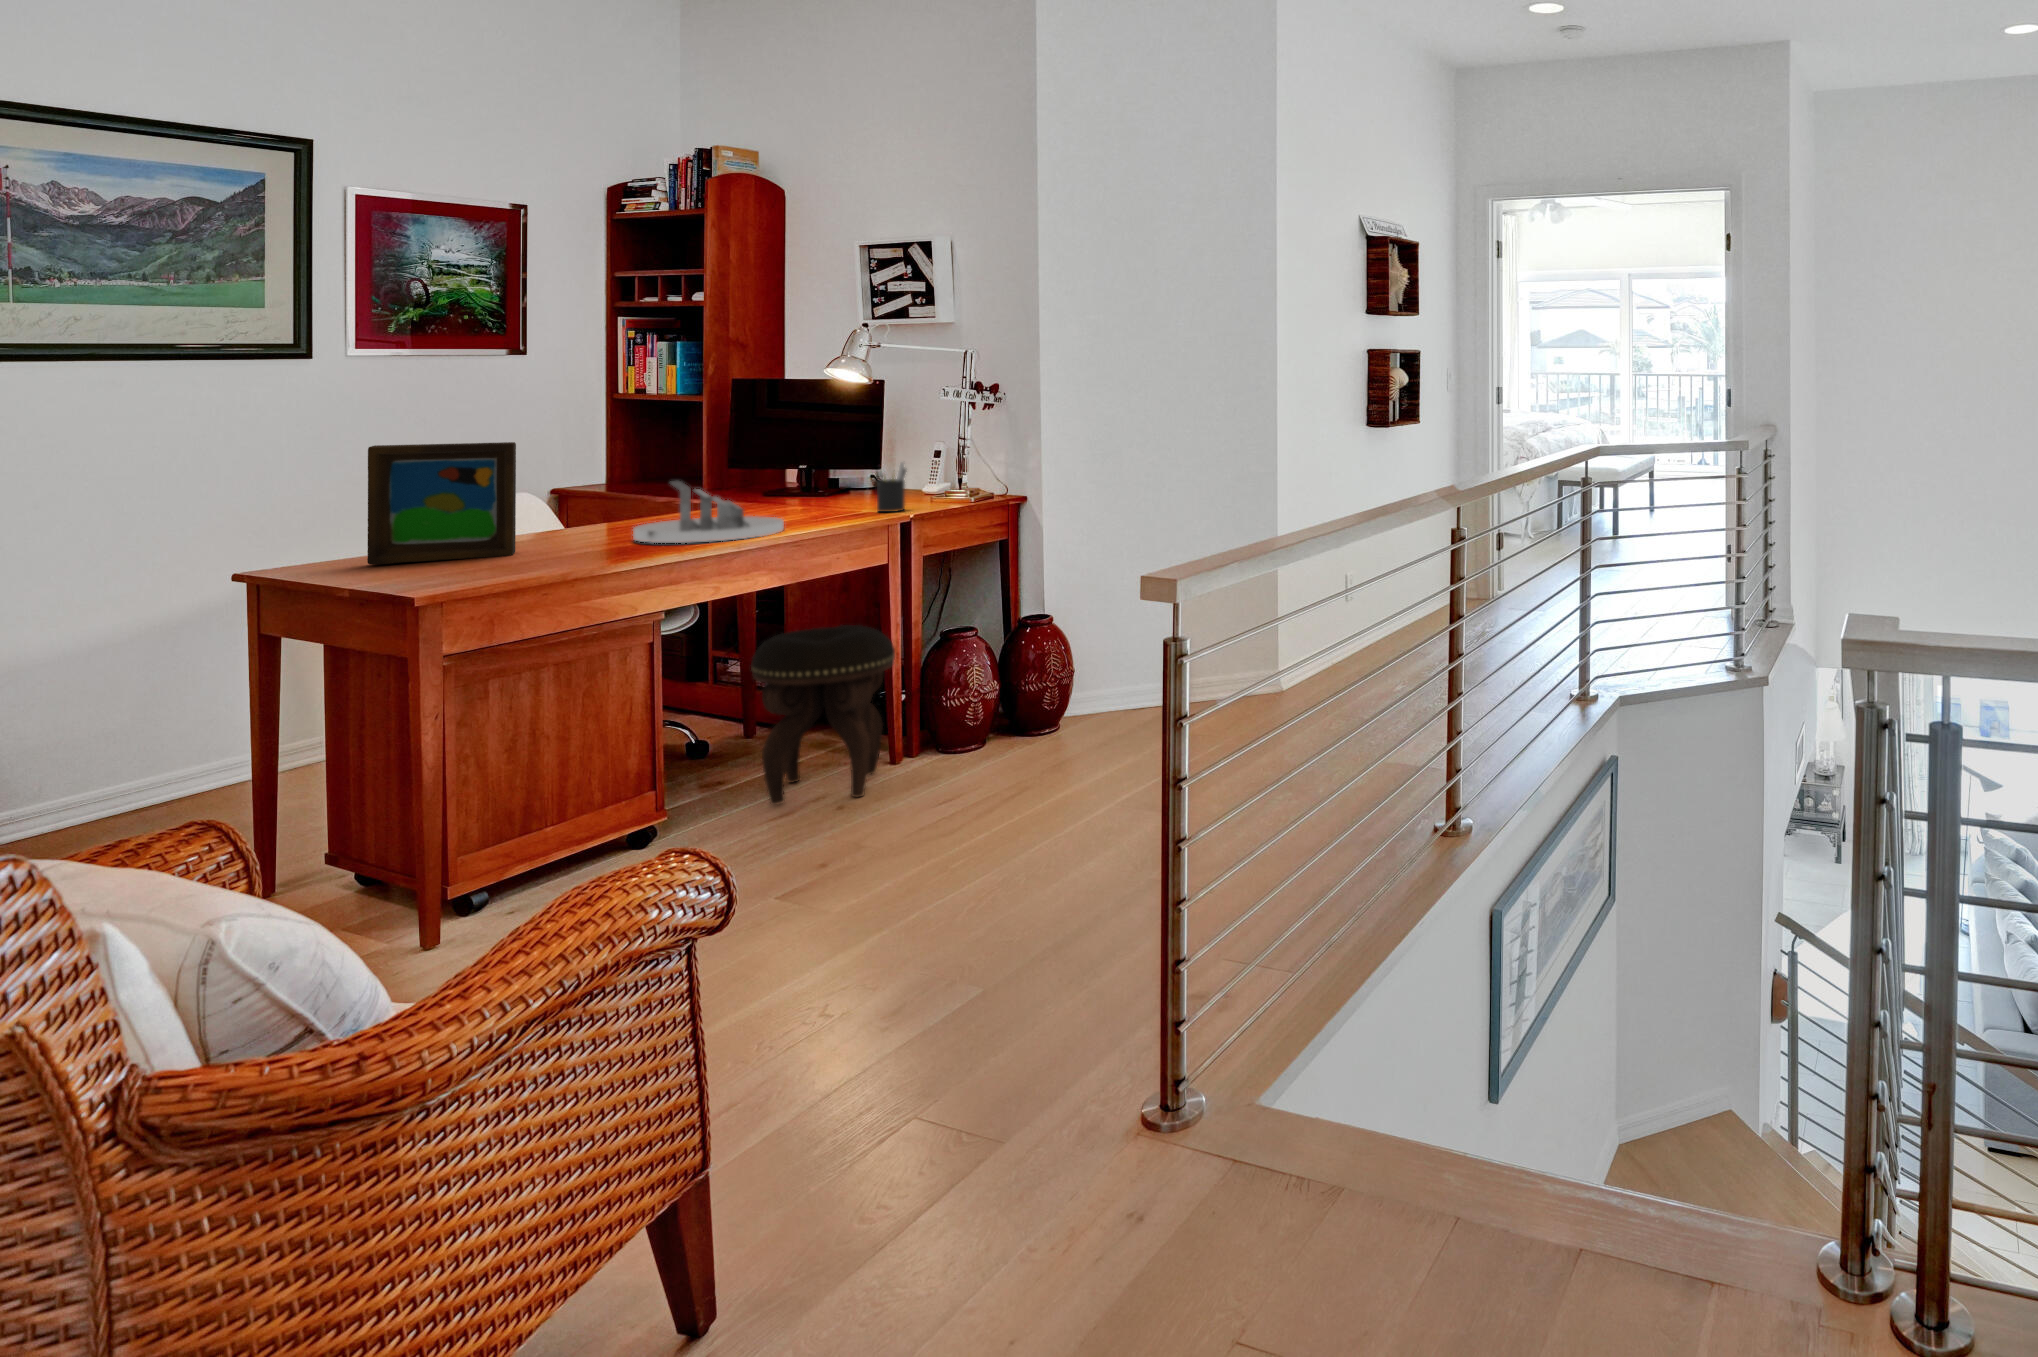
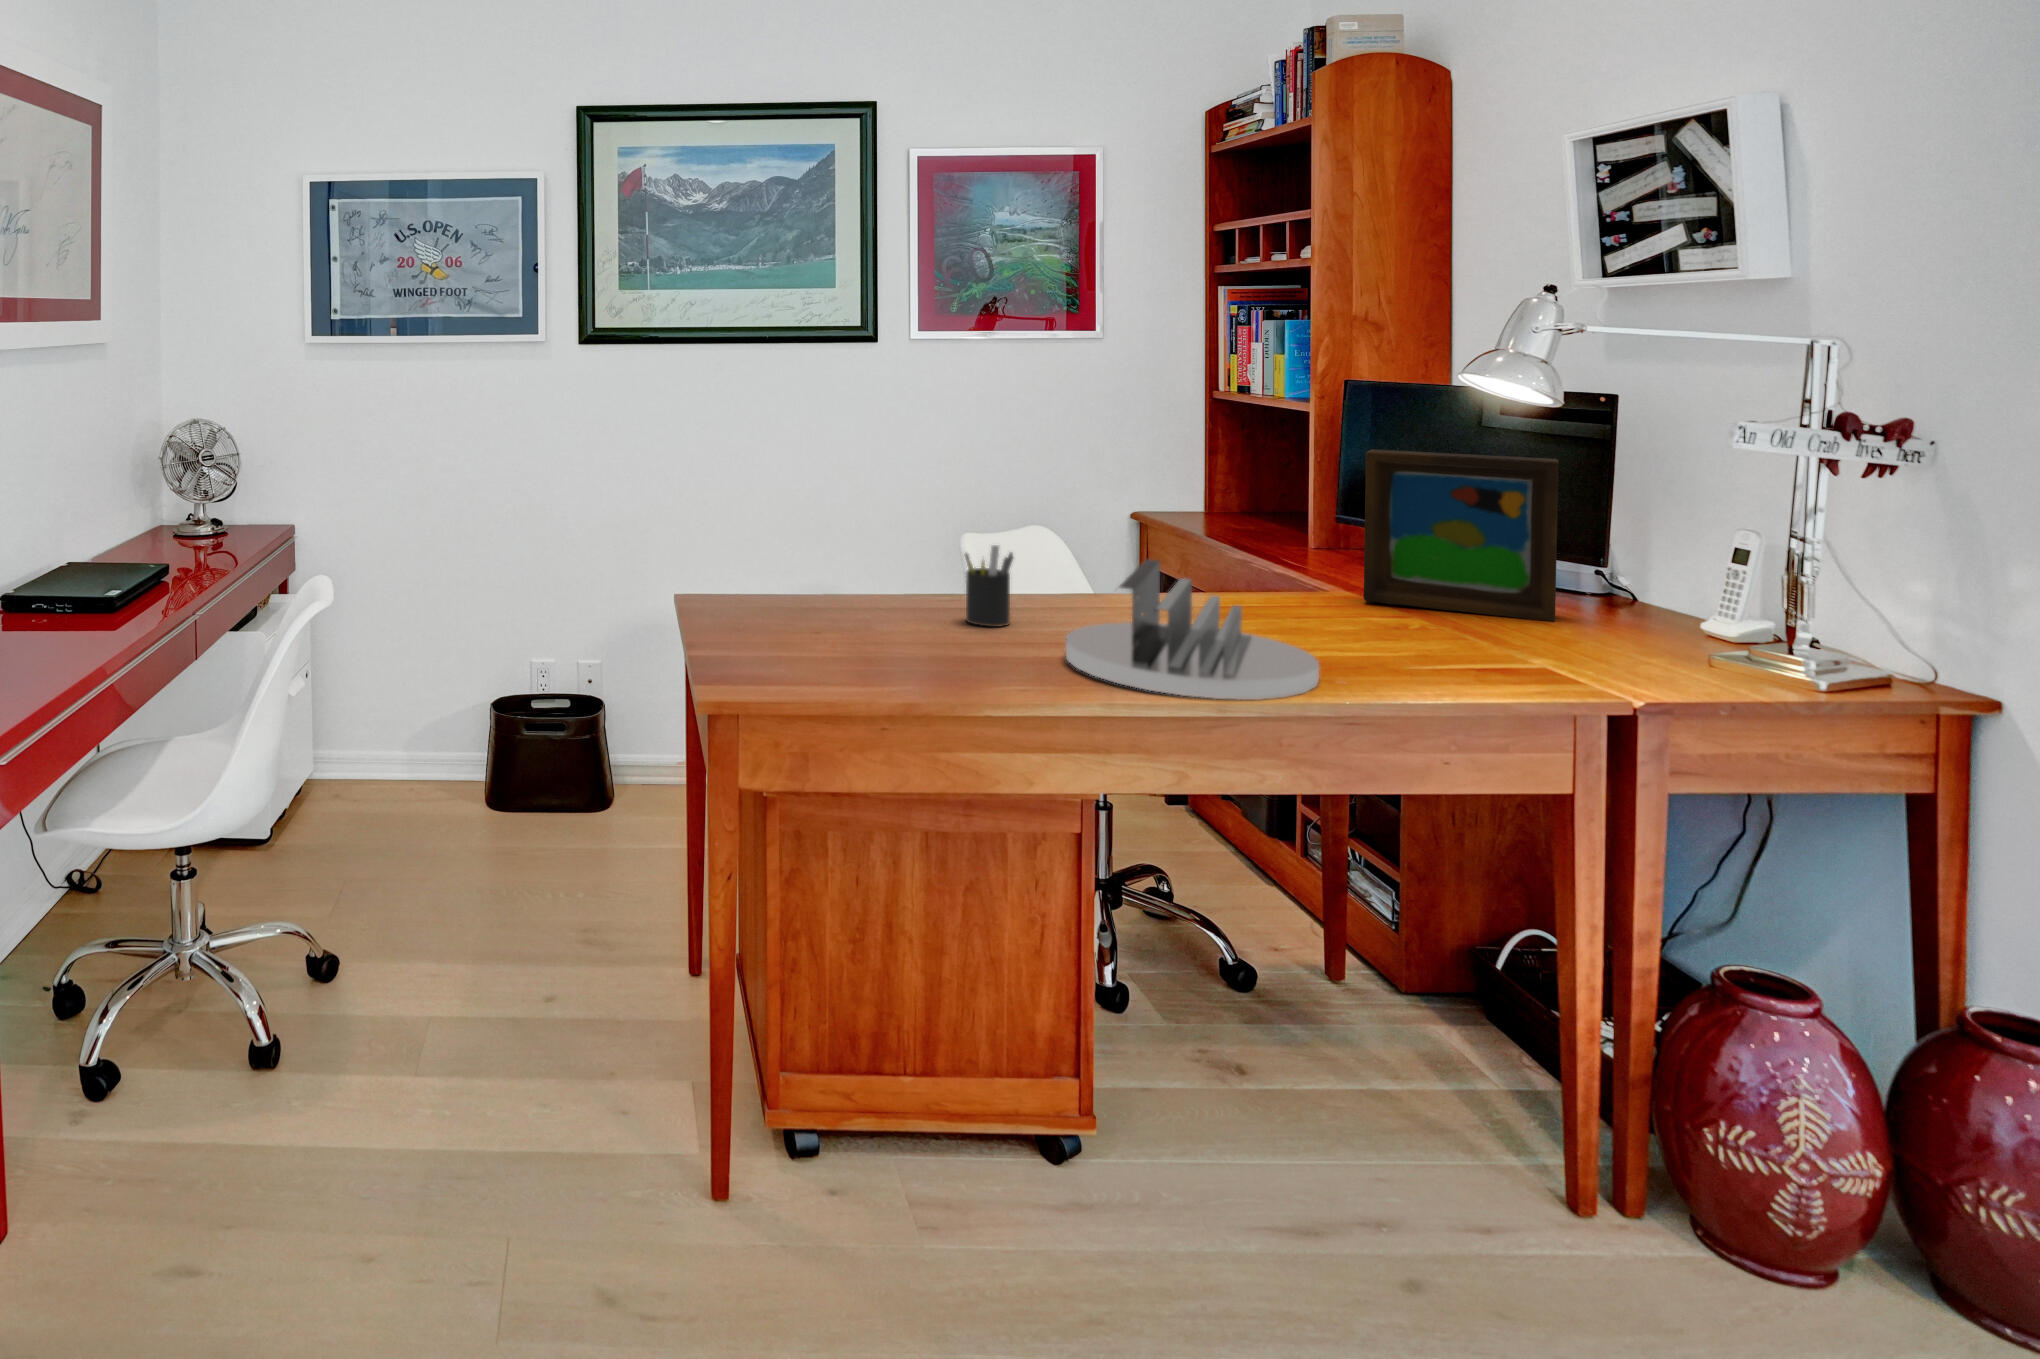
picture frame: present [367,442,516,565] -> present [1364,449,1559,622]
pen holder: present [877,462,907,512] -> present [965,545,1013,627]
footstool: present [751,625,895,805] -> none [1266,861,1570,1272]

